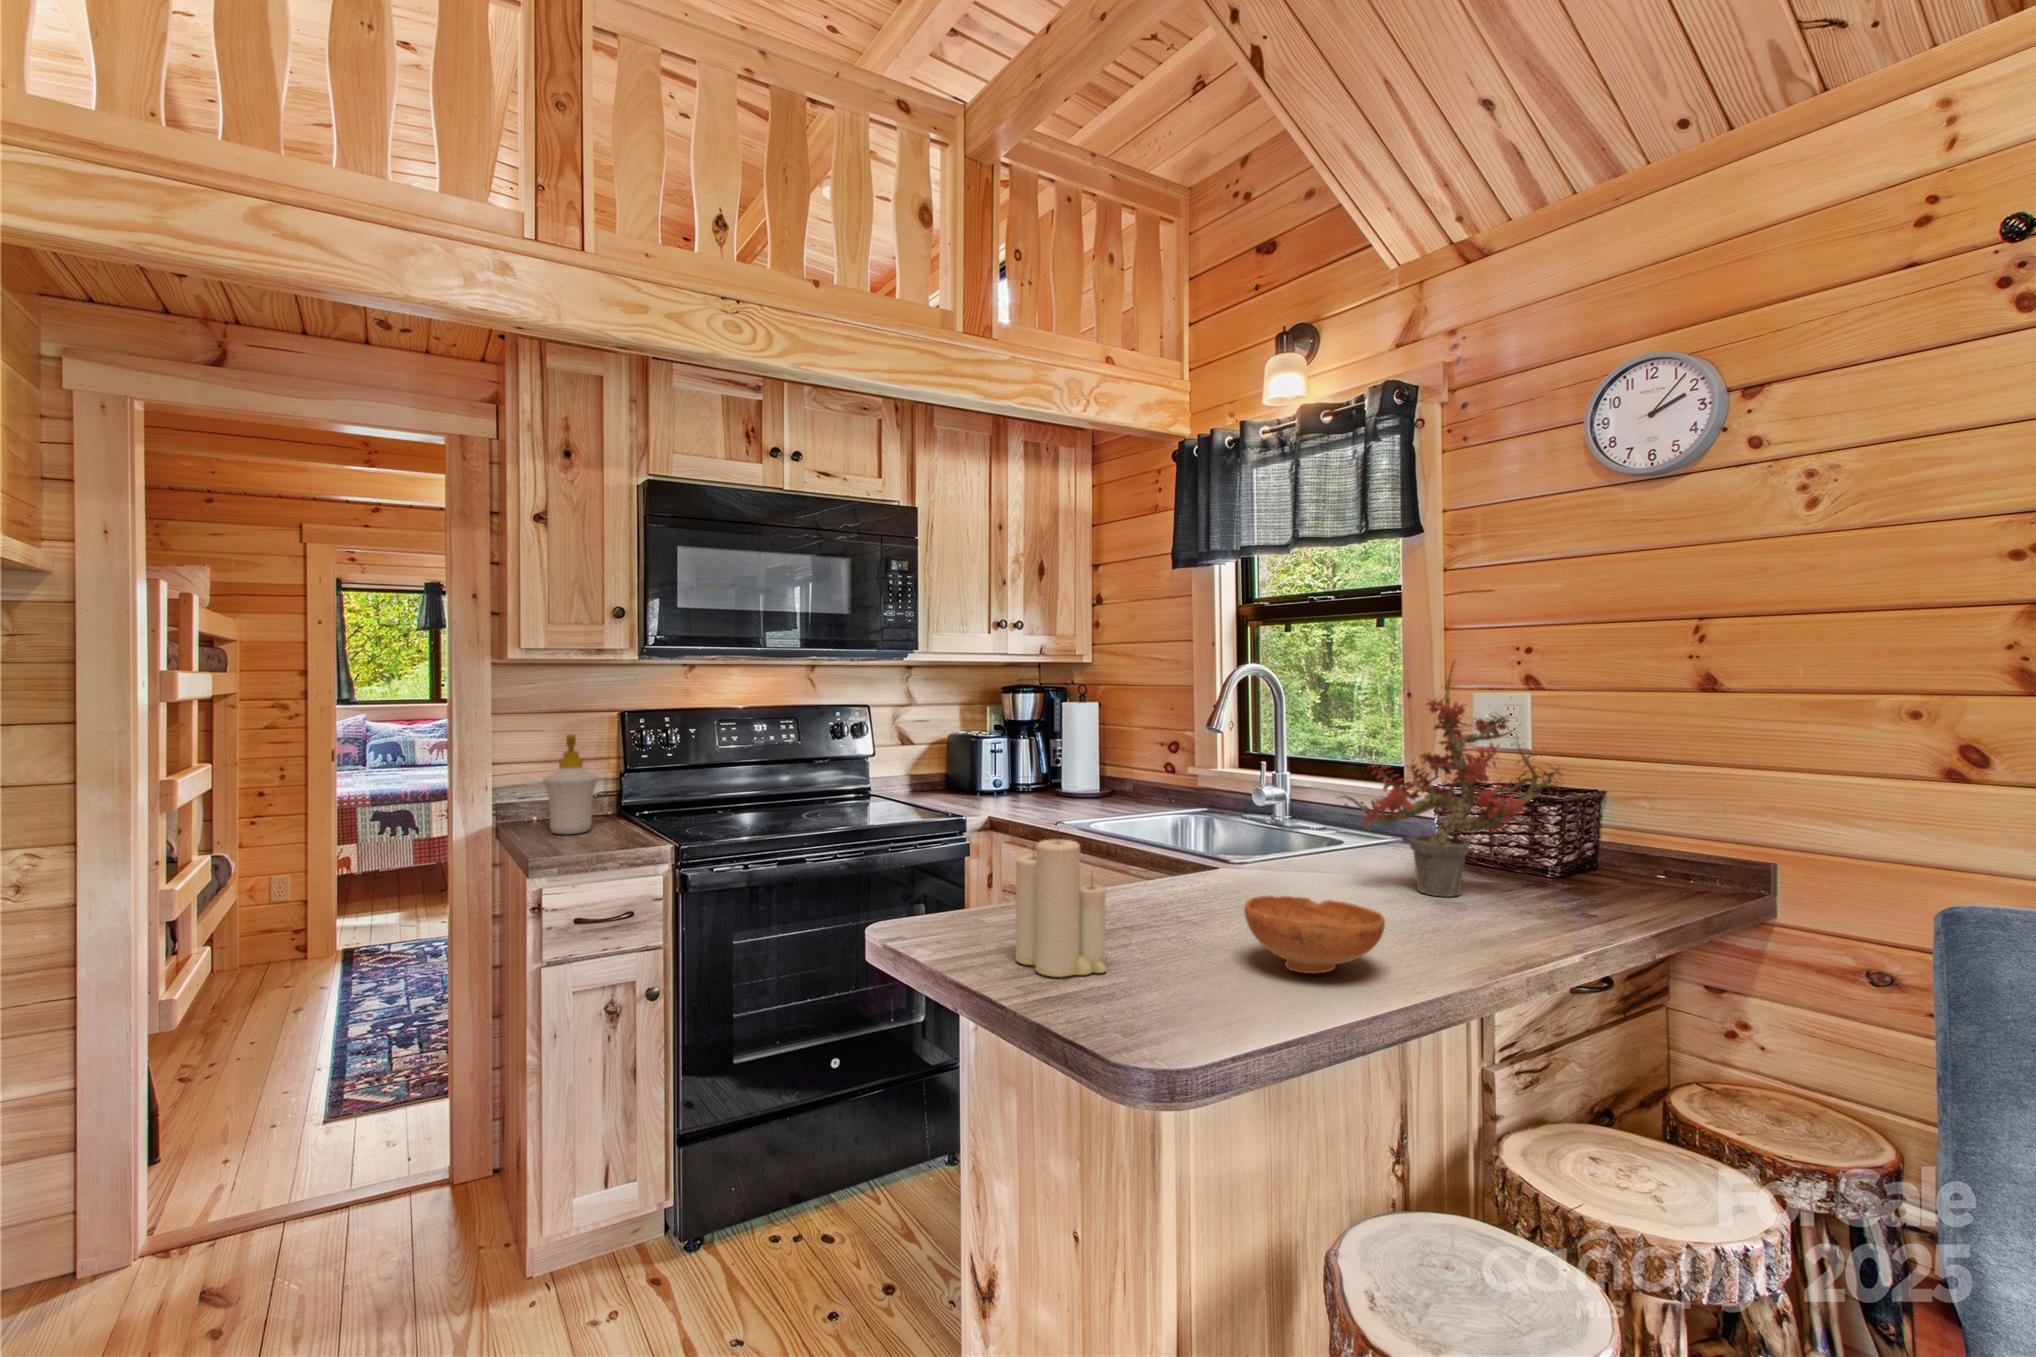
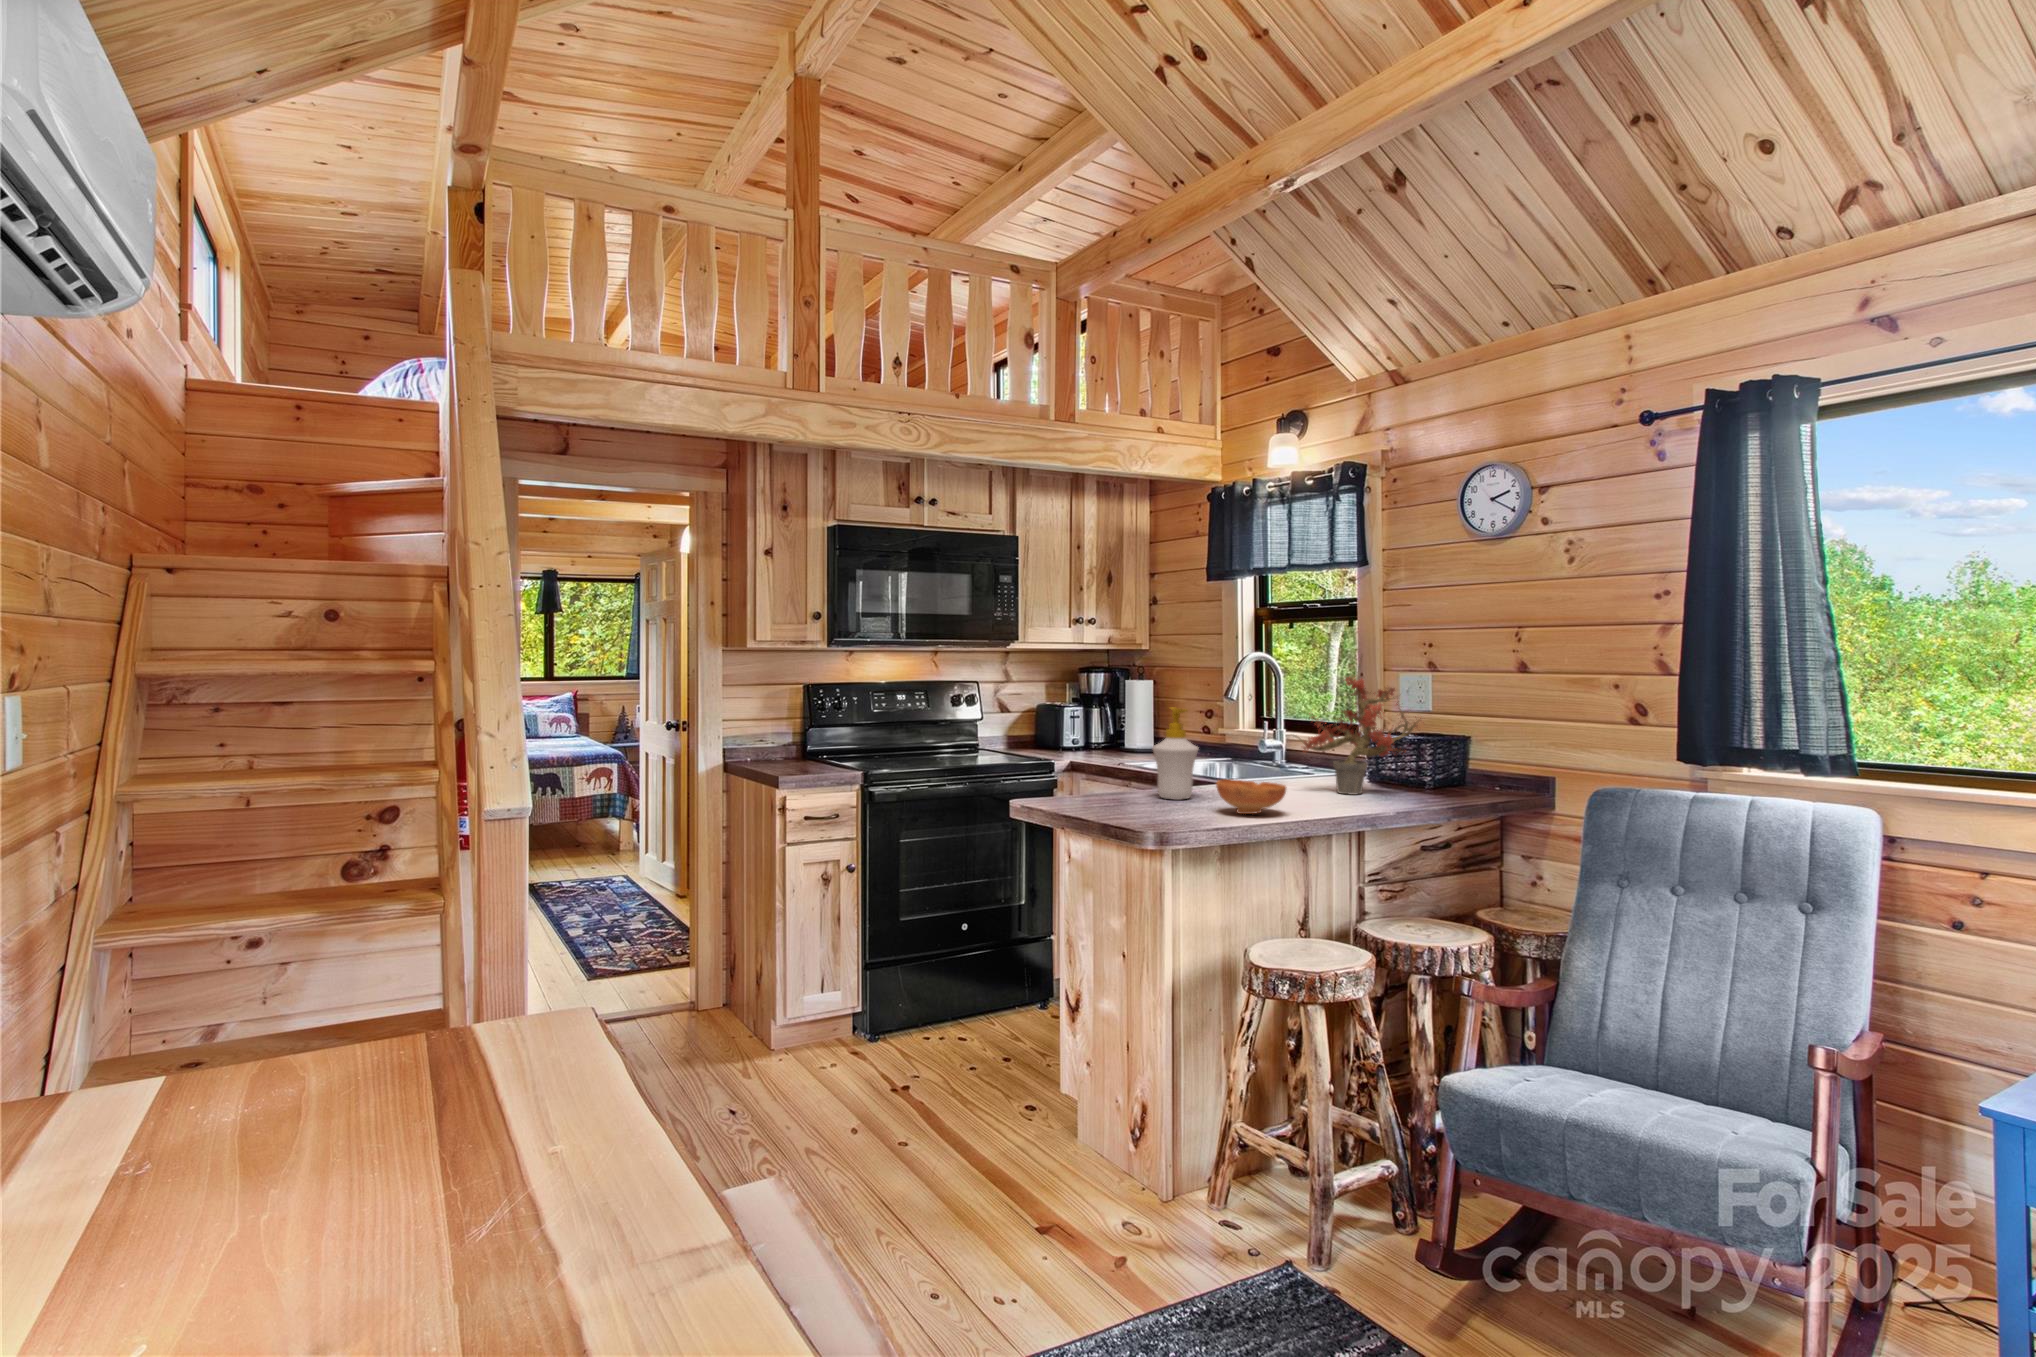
soap bottle: present [543,734,598,834] -> present [1152,707,1199,800]
candle: present [1015,839,1106,977] -> none [1098,740,1144,813]

